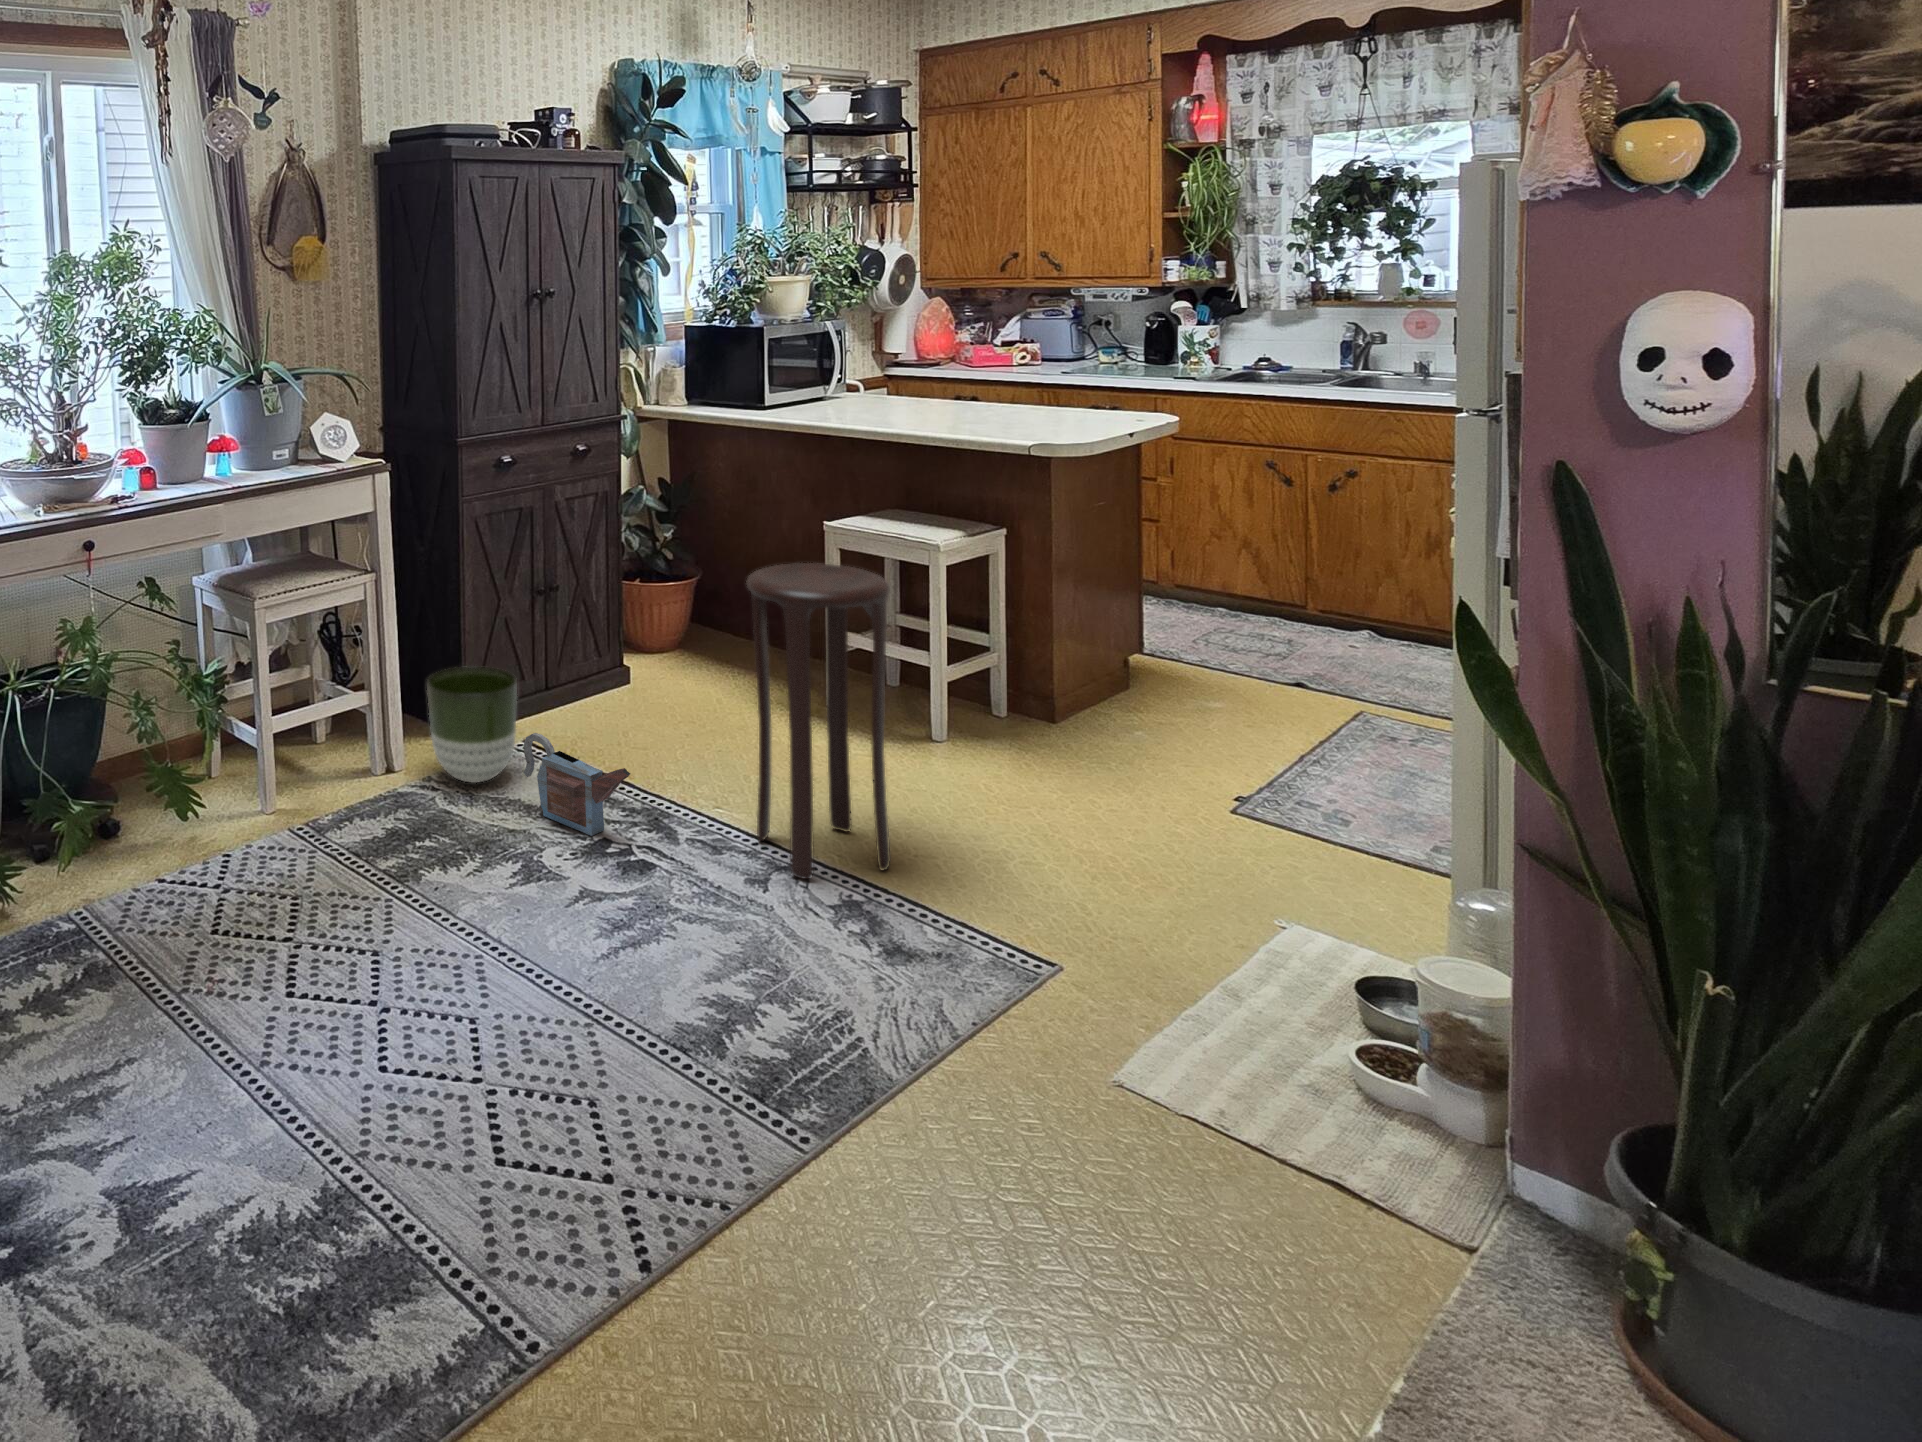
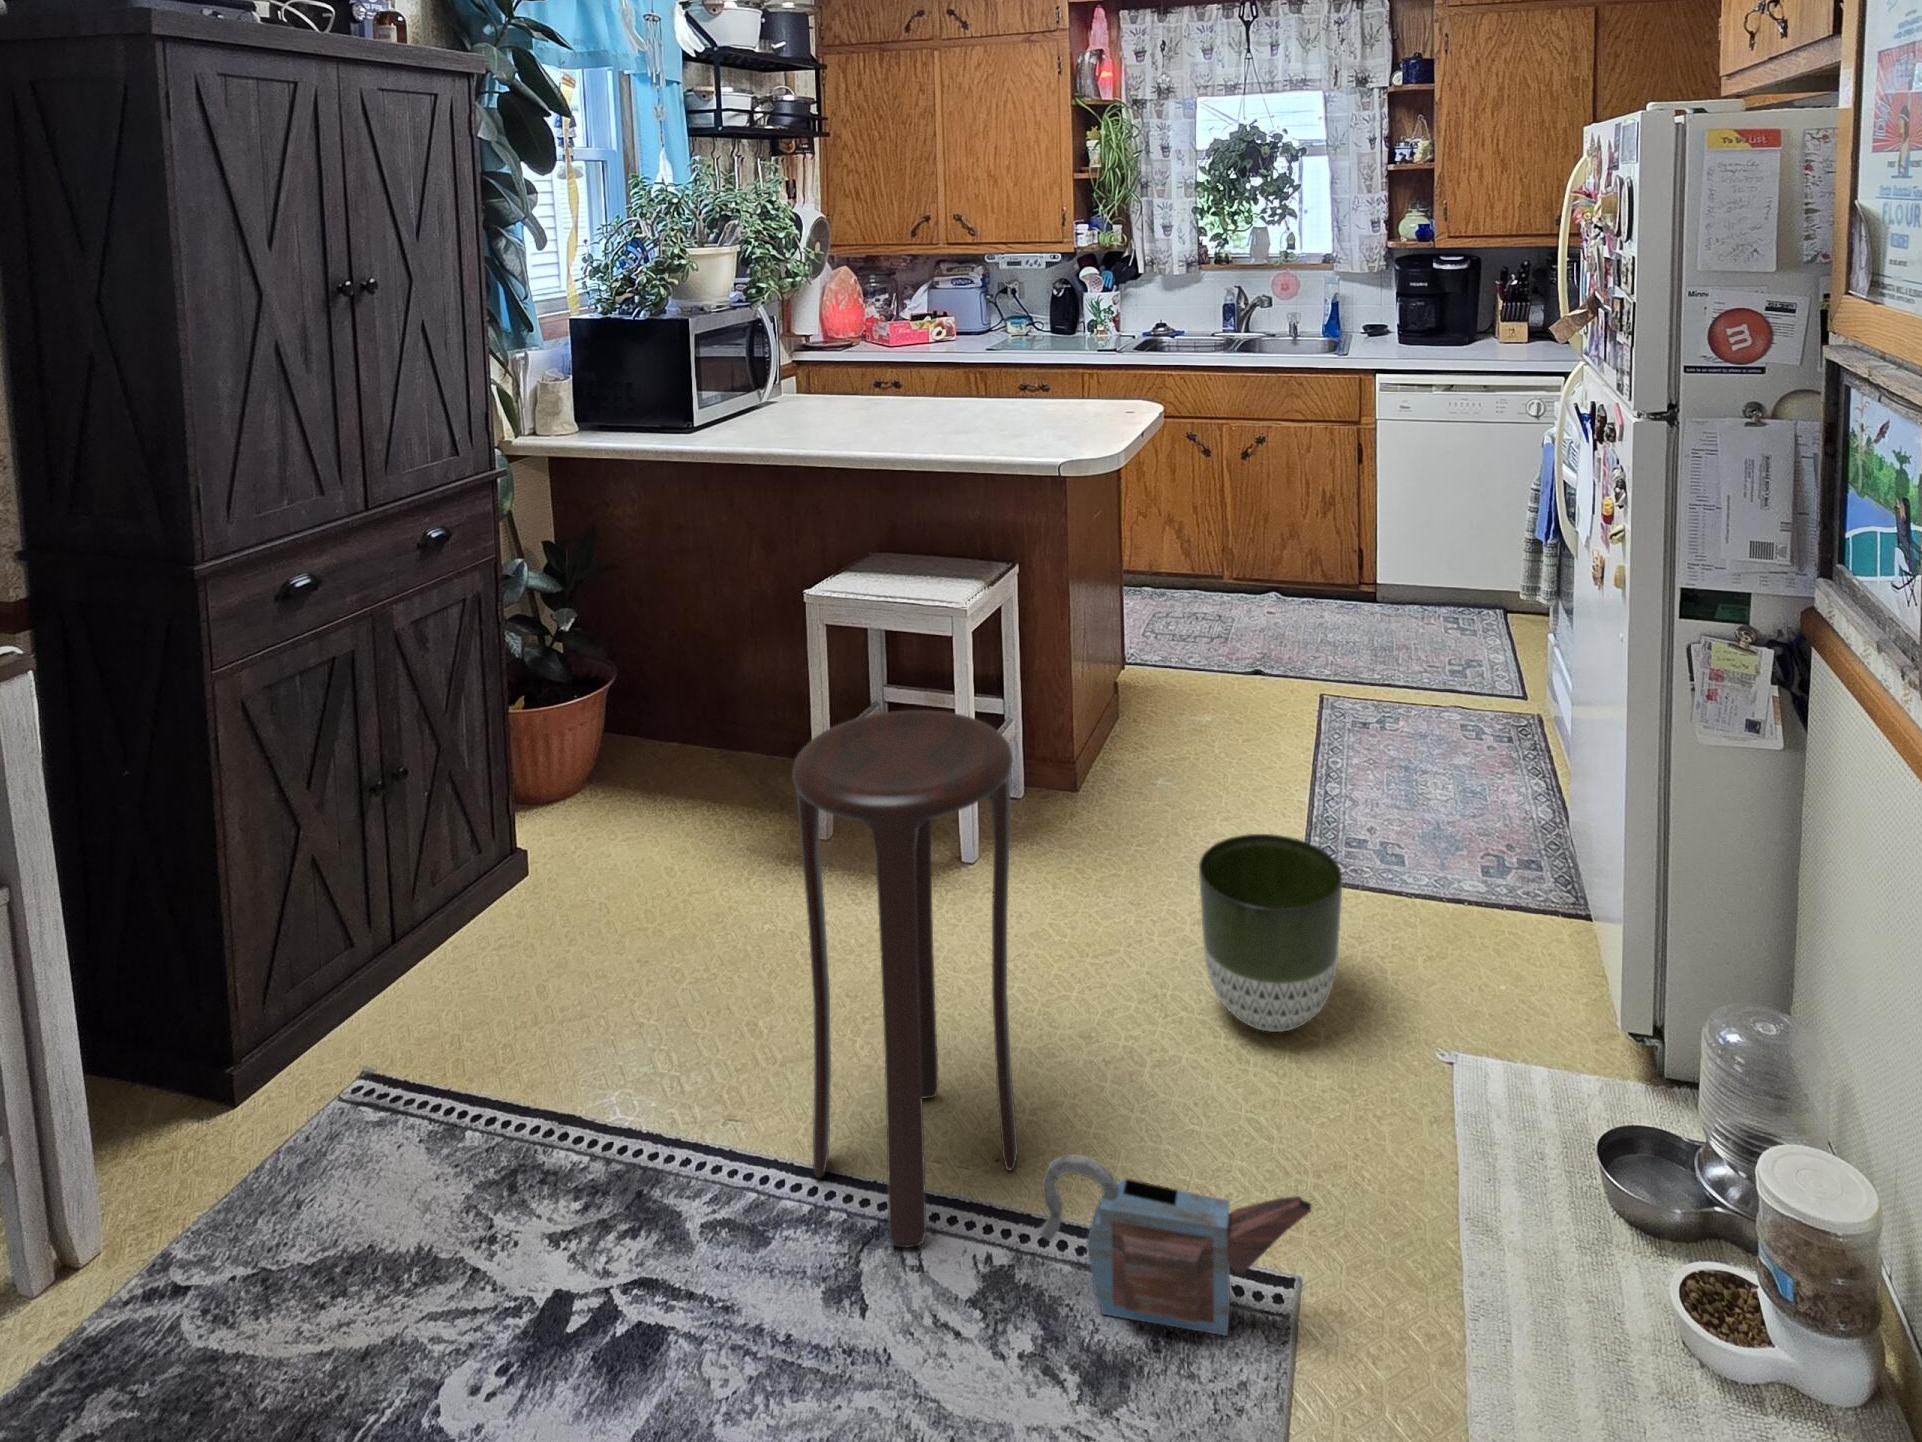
planter: present [427,666,517,783] -> present [1199,834,1342,1032]
watering can: present [523,733,630,836] -> present [1040,1154,1311,1336]

